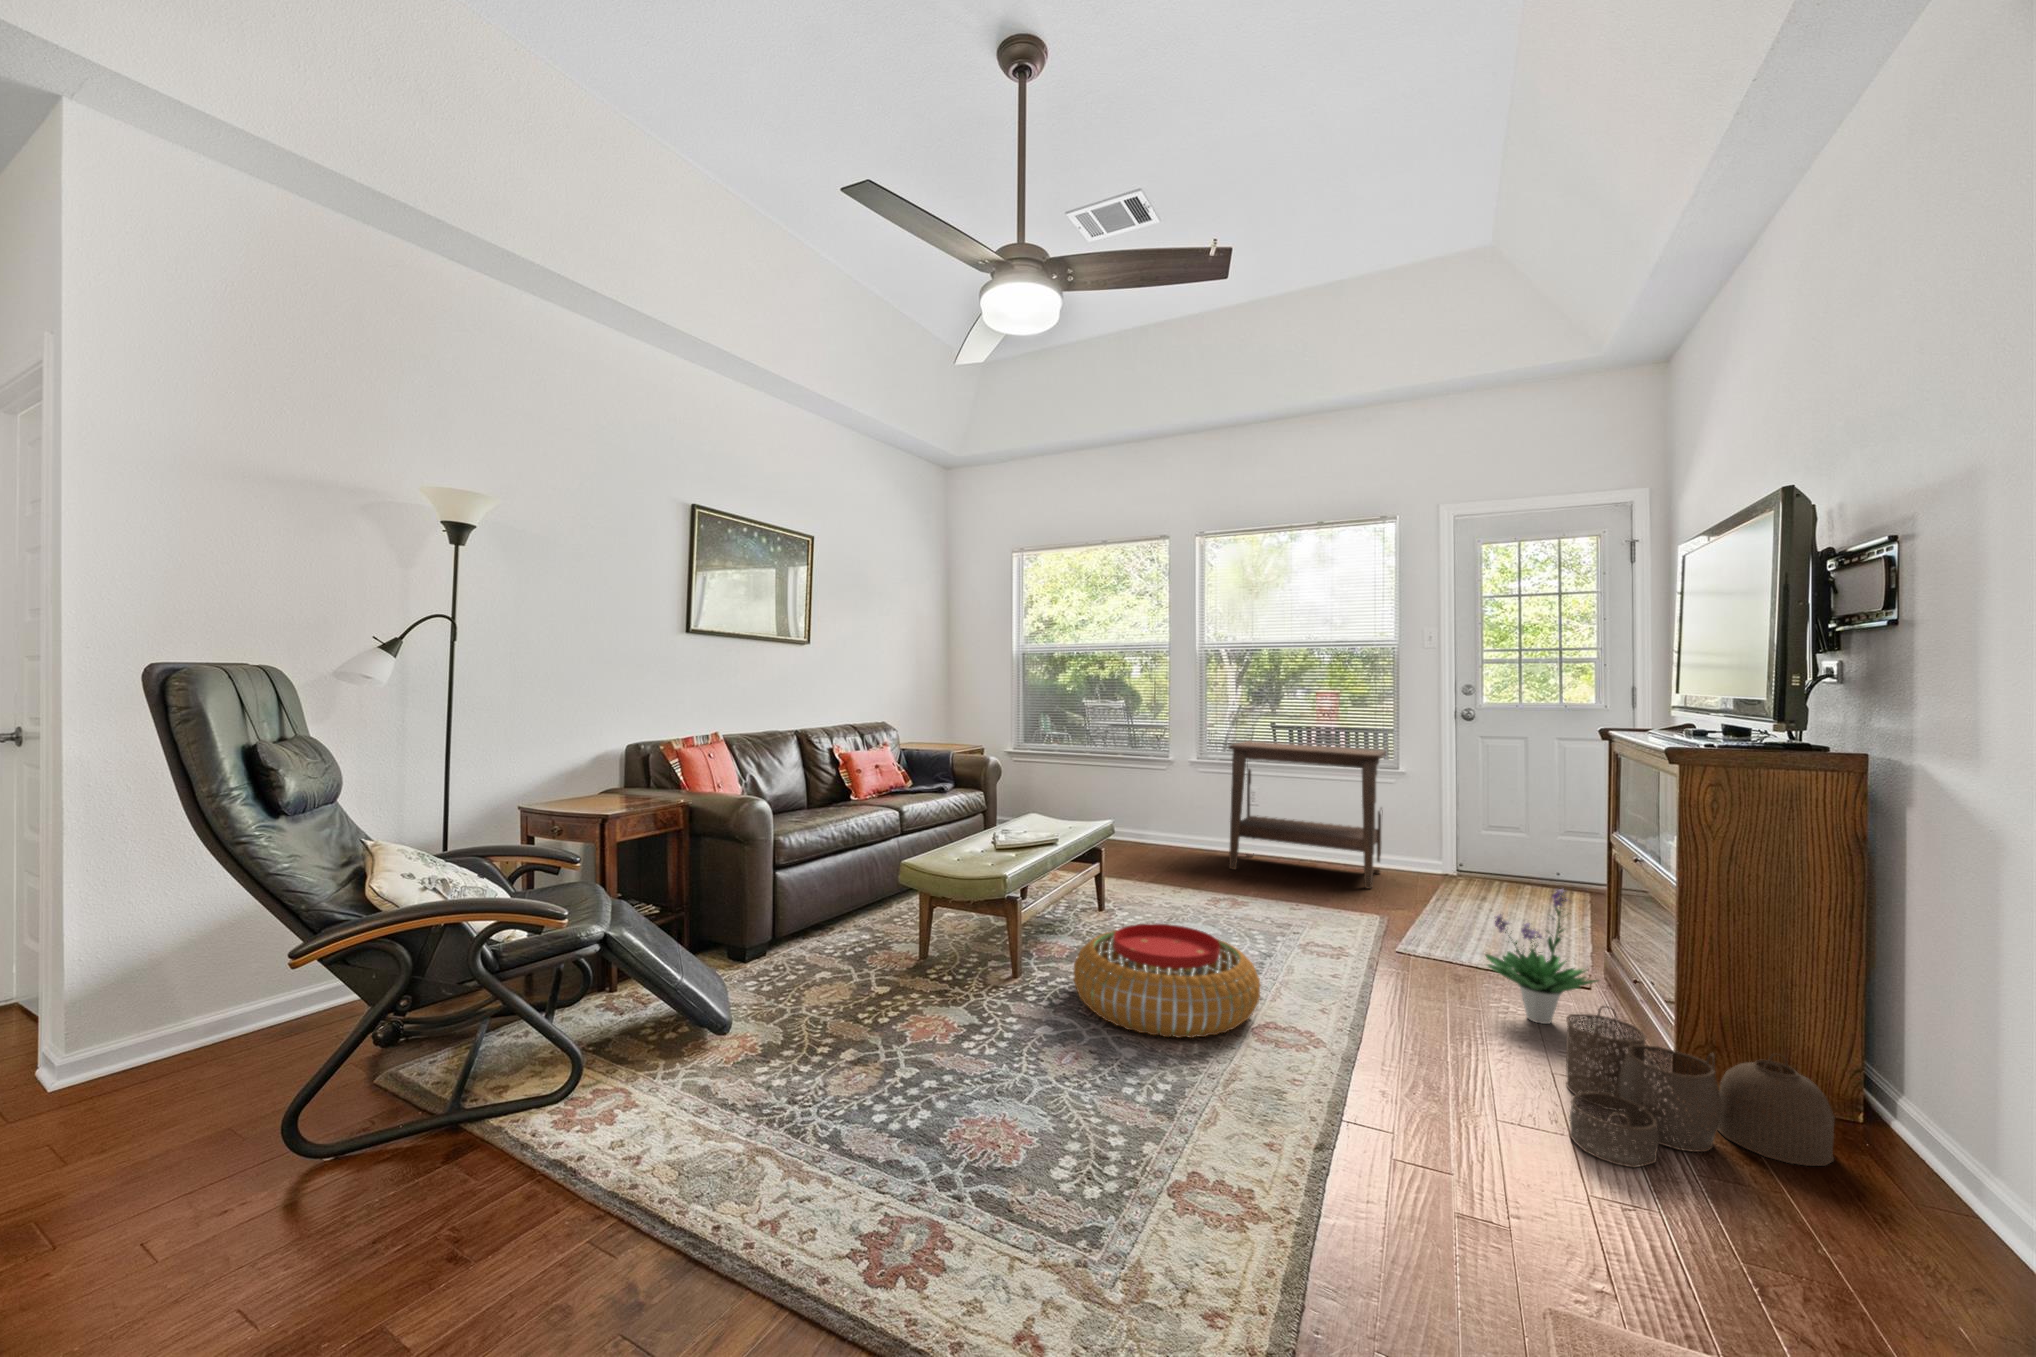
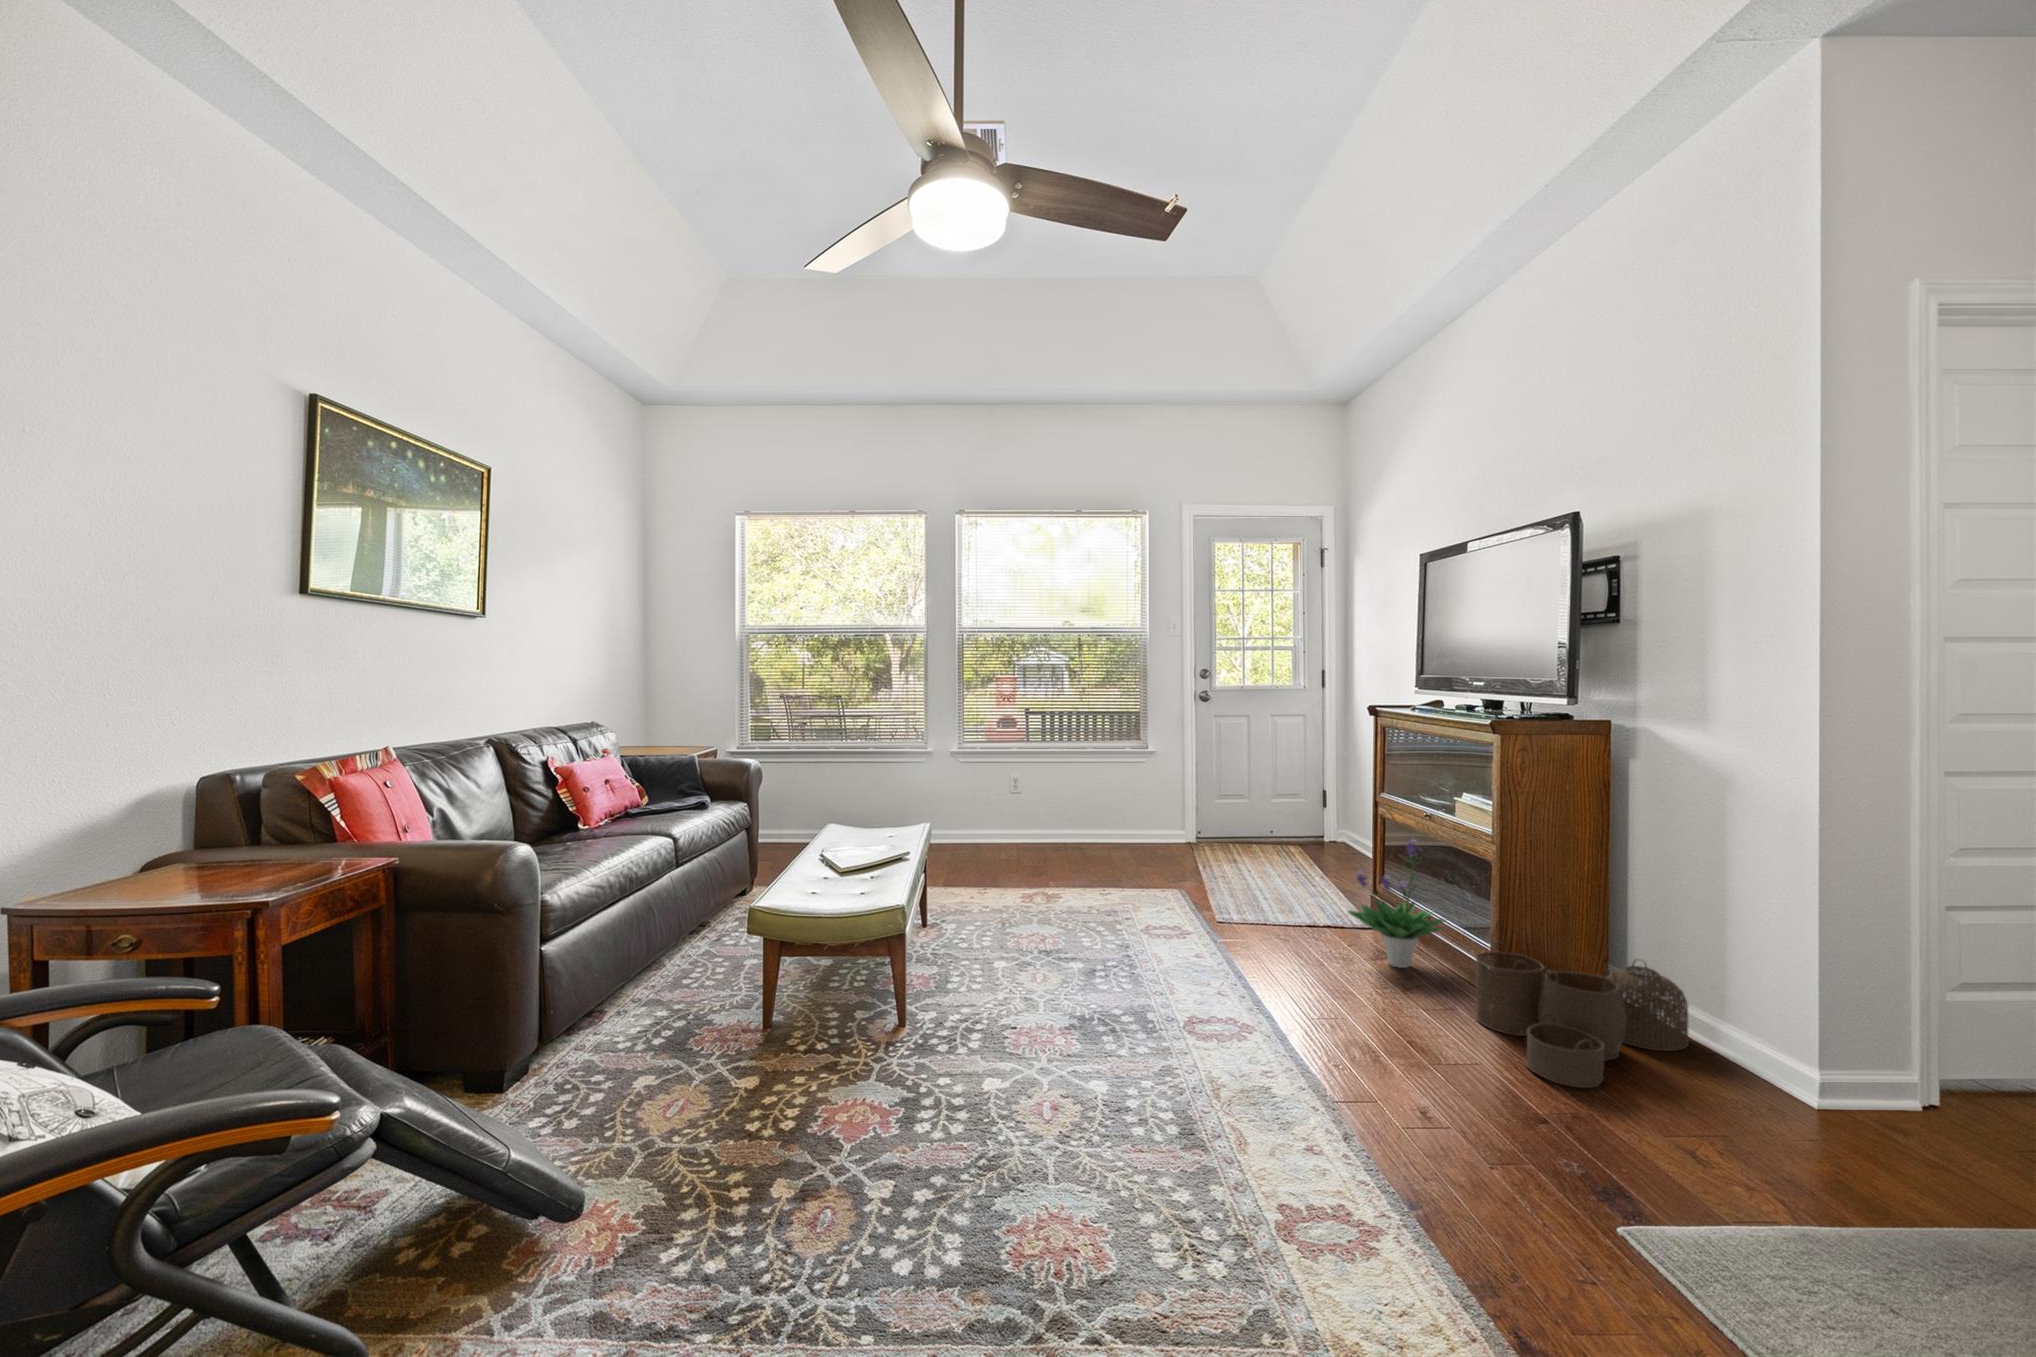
side table: present [1229,741,1386,889] -> none [1009,722,1159,863]
pouf: present [1073,924,1260,1038] -> none [986,930,1199,1063]

